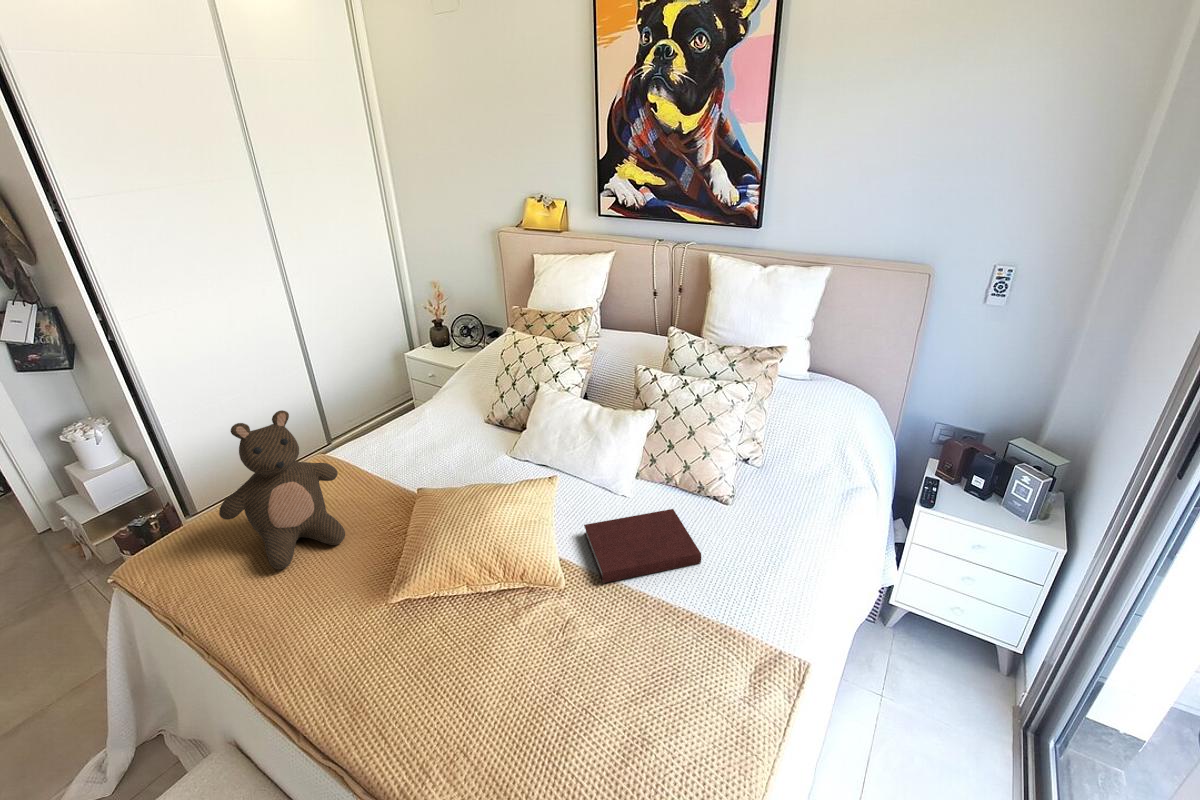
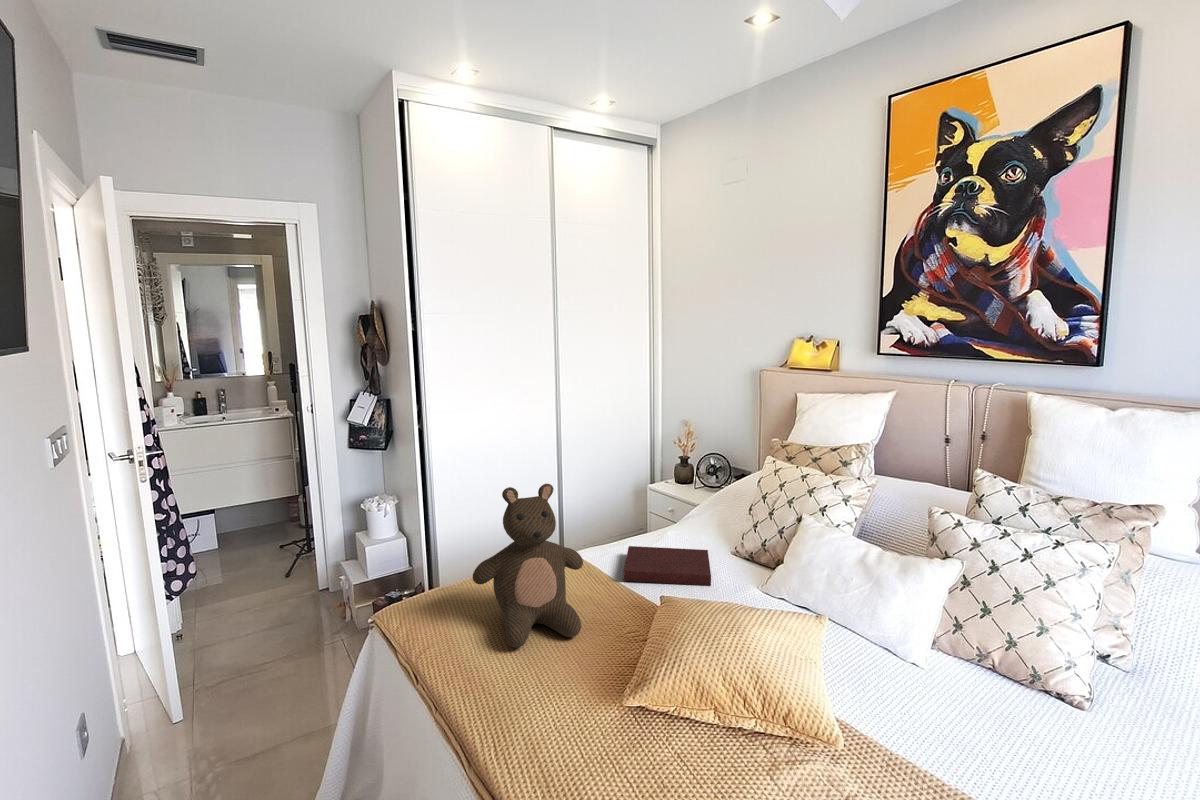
notebook: present [584,509,701,583] -> present [624,546,711,586]

